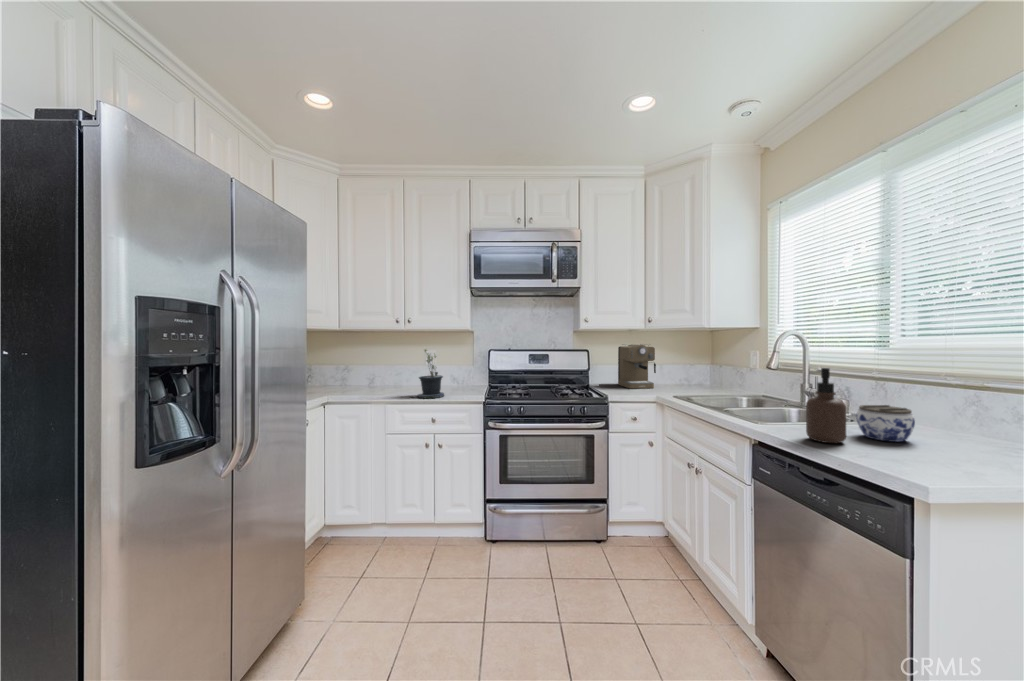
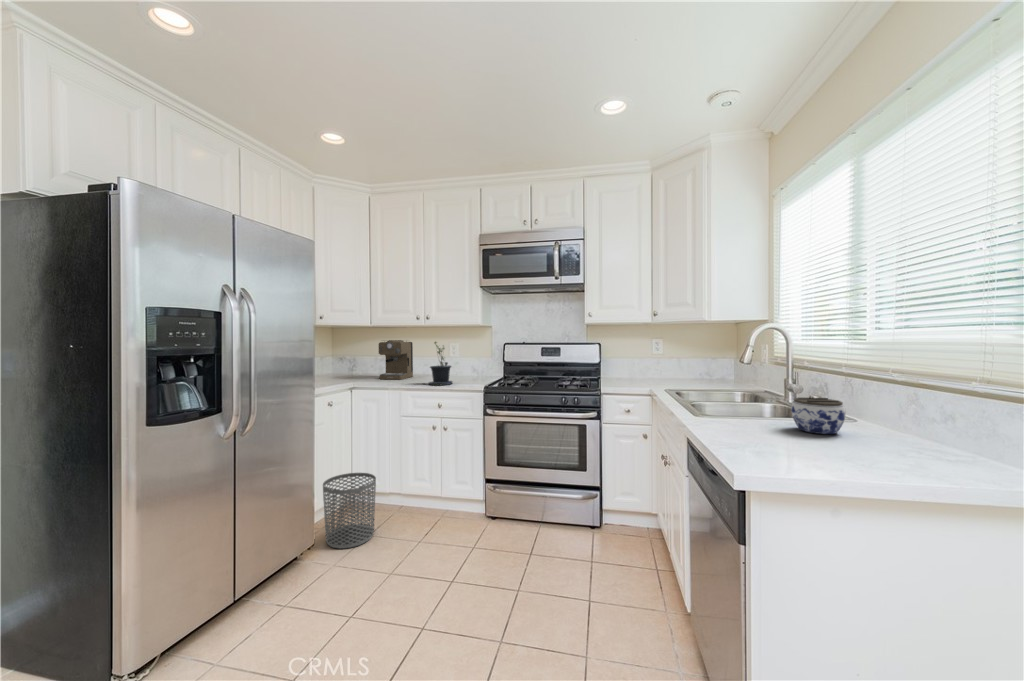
coffee maker: present [618,344,656,388] -> present [379,340,413,379]
soap dispenser: present [806,368,846,443] -> none [731,358,767,432]
waste bin: none [302,505,366,602] -> present [323,473,376,549]

